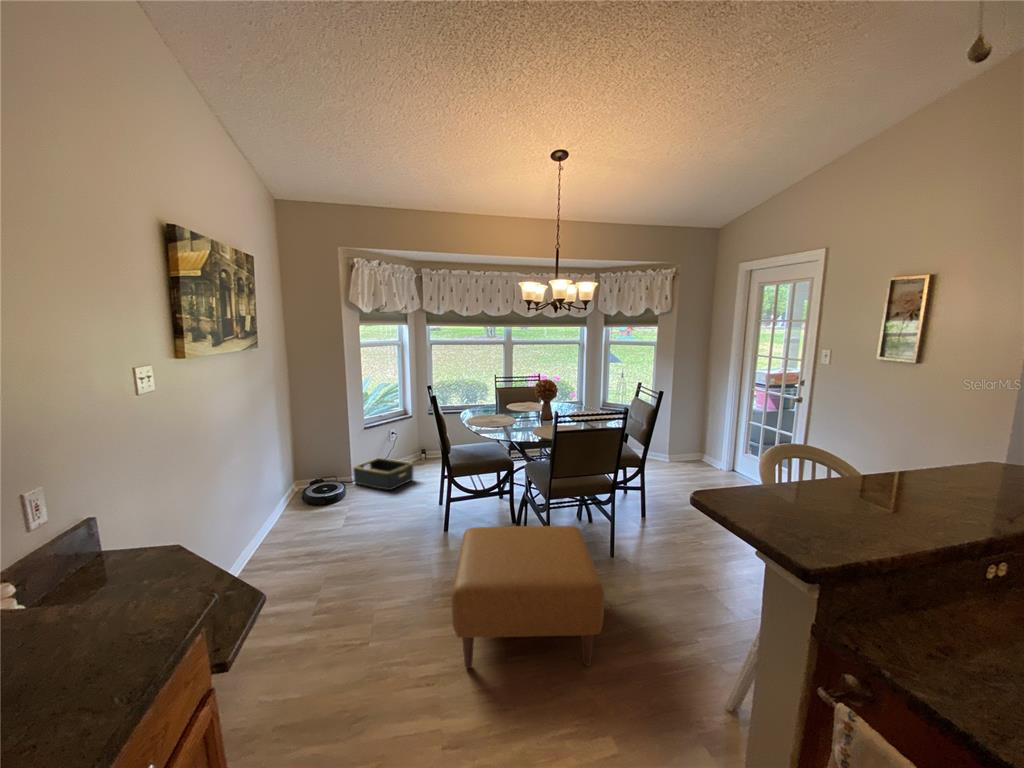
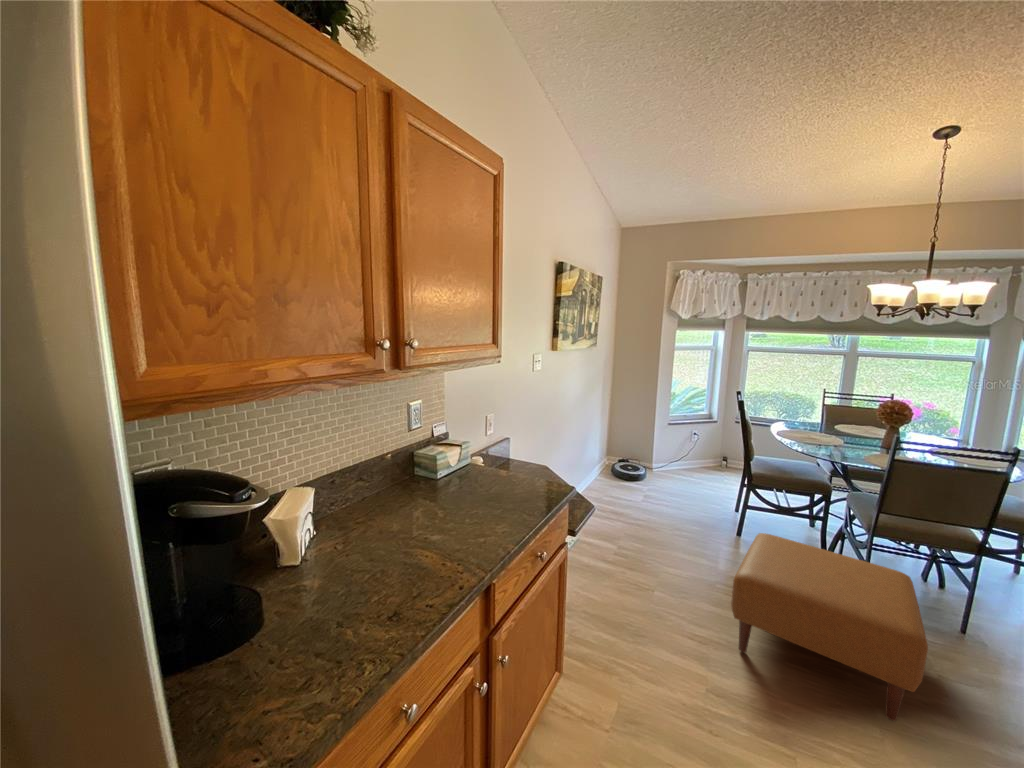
basket: present [354,458,413,490] -> none [655,452,713,483]

